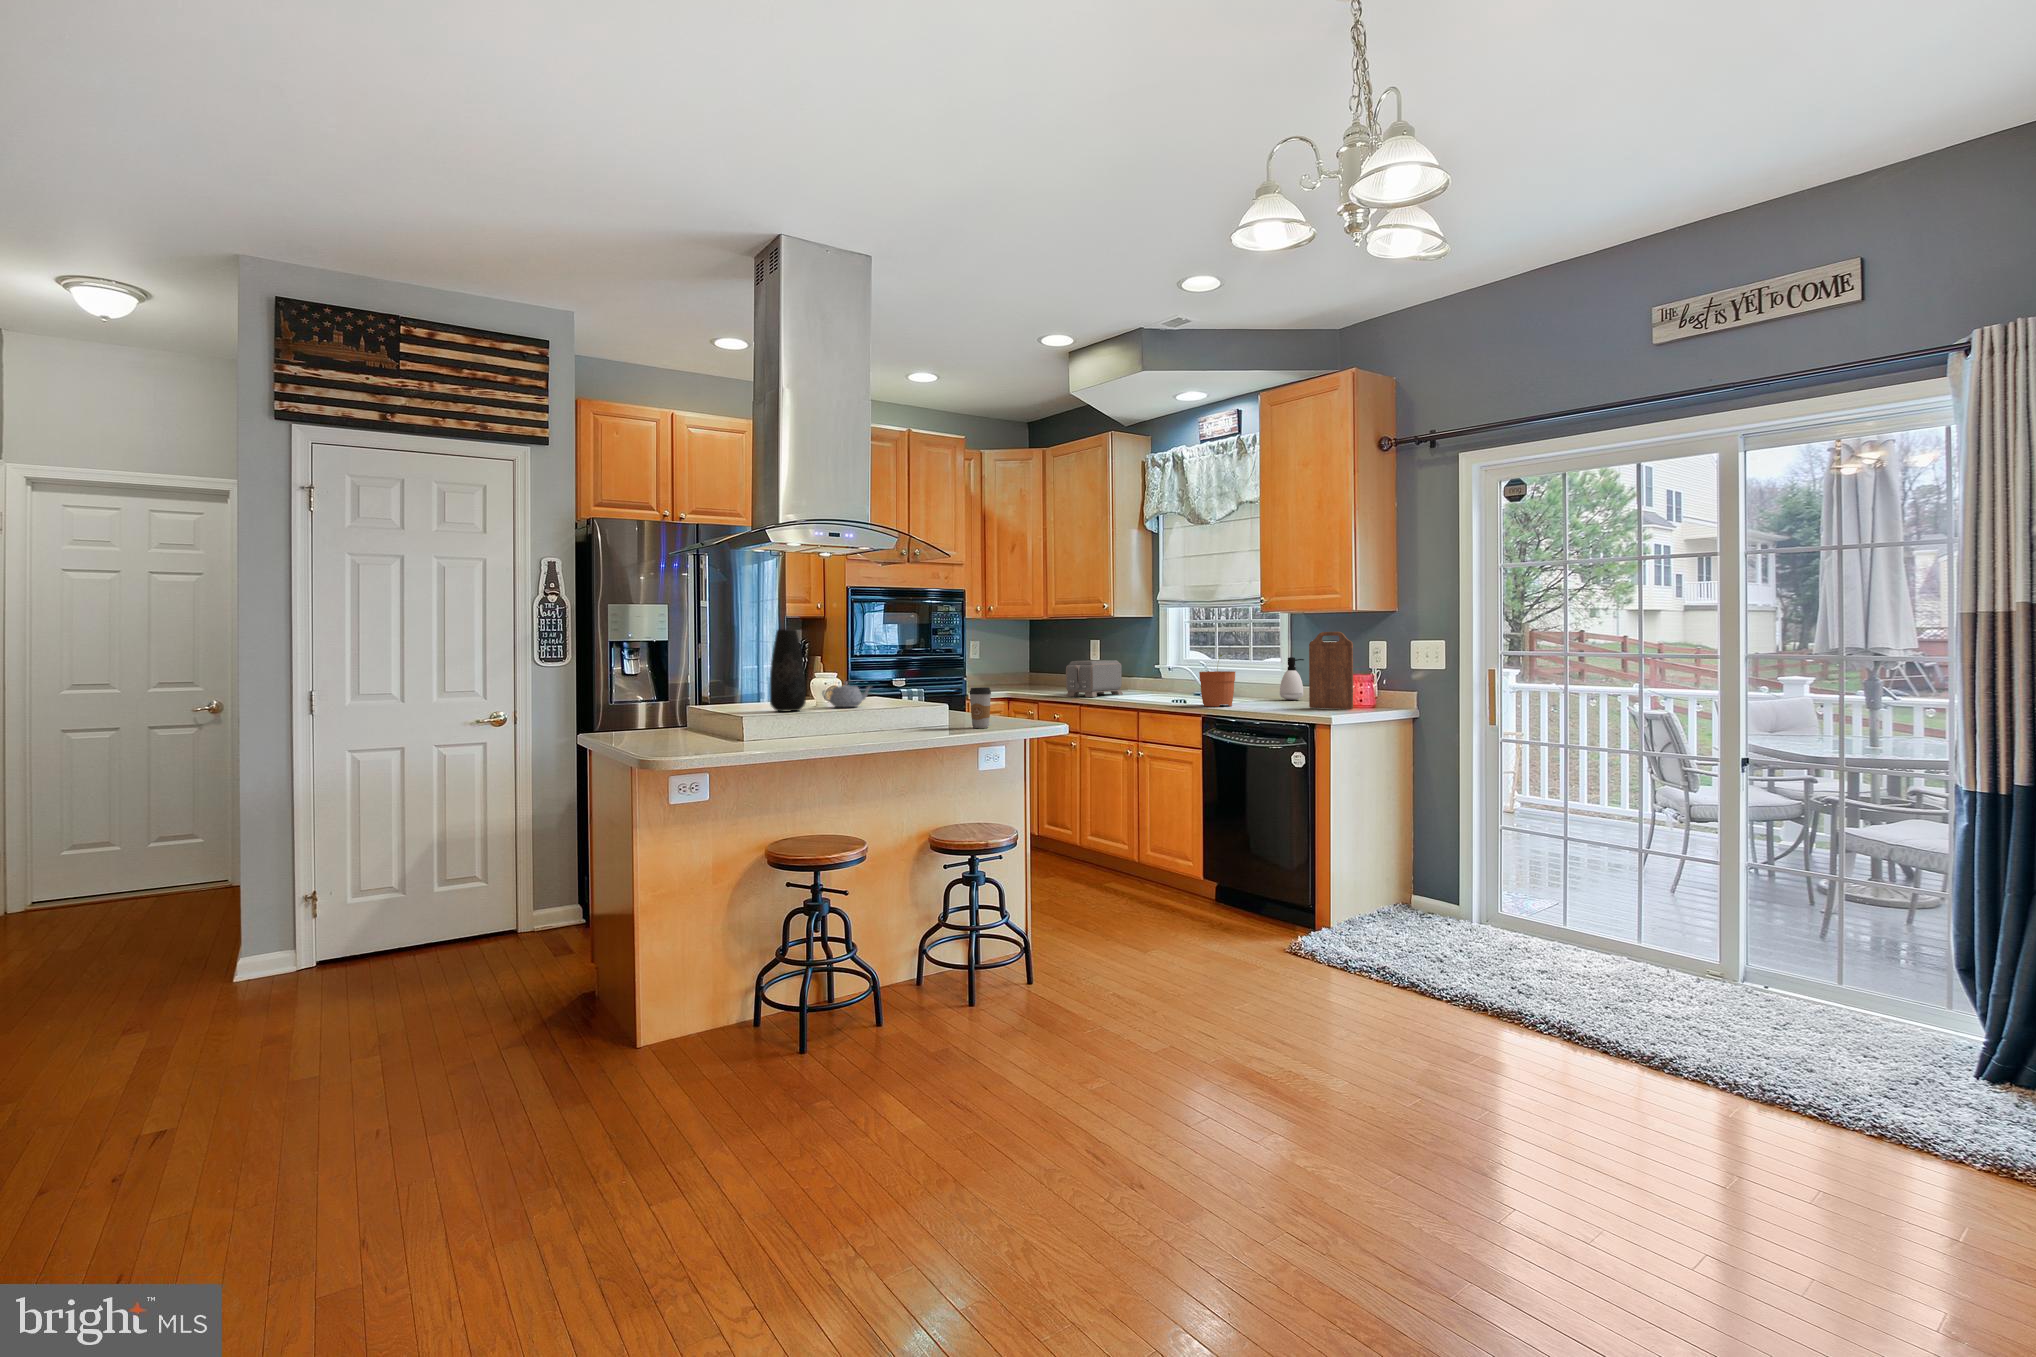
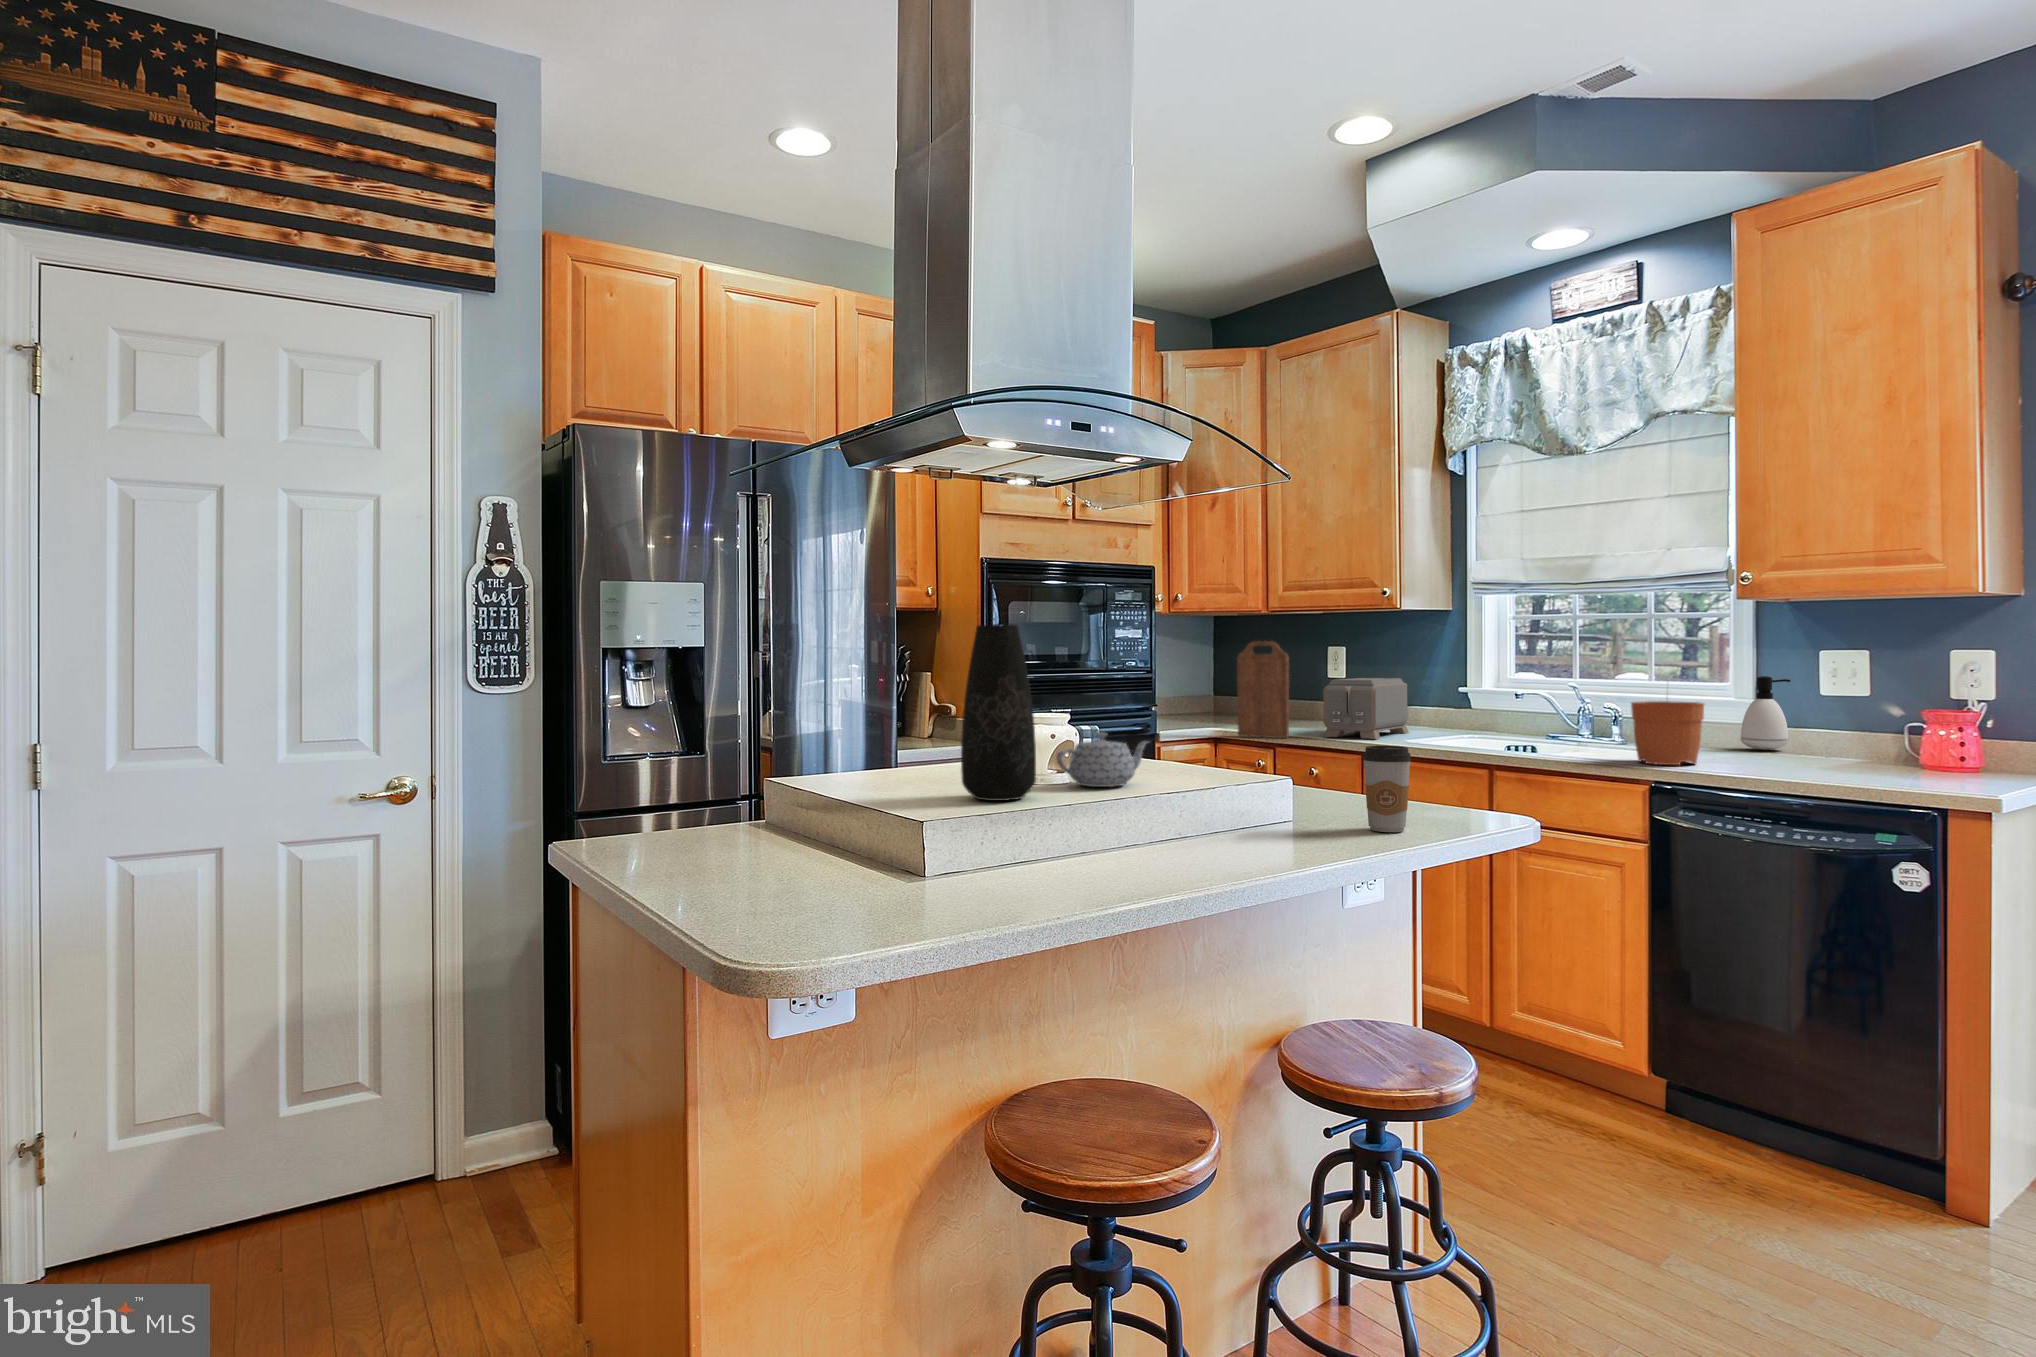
cutting board: present [1309,632,1353,709] -> present [1237,641,1289,738]

